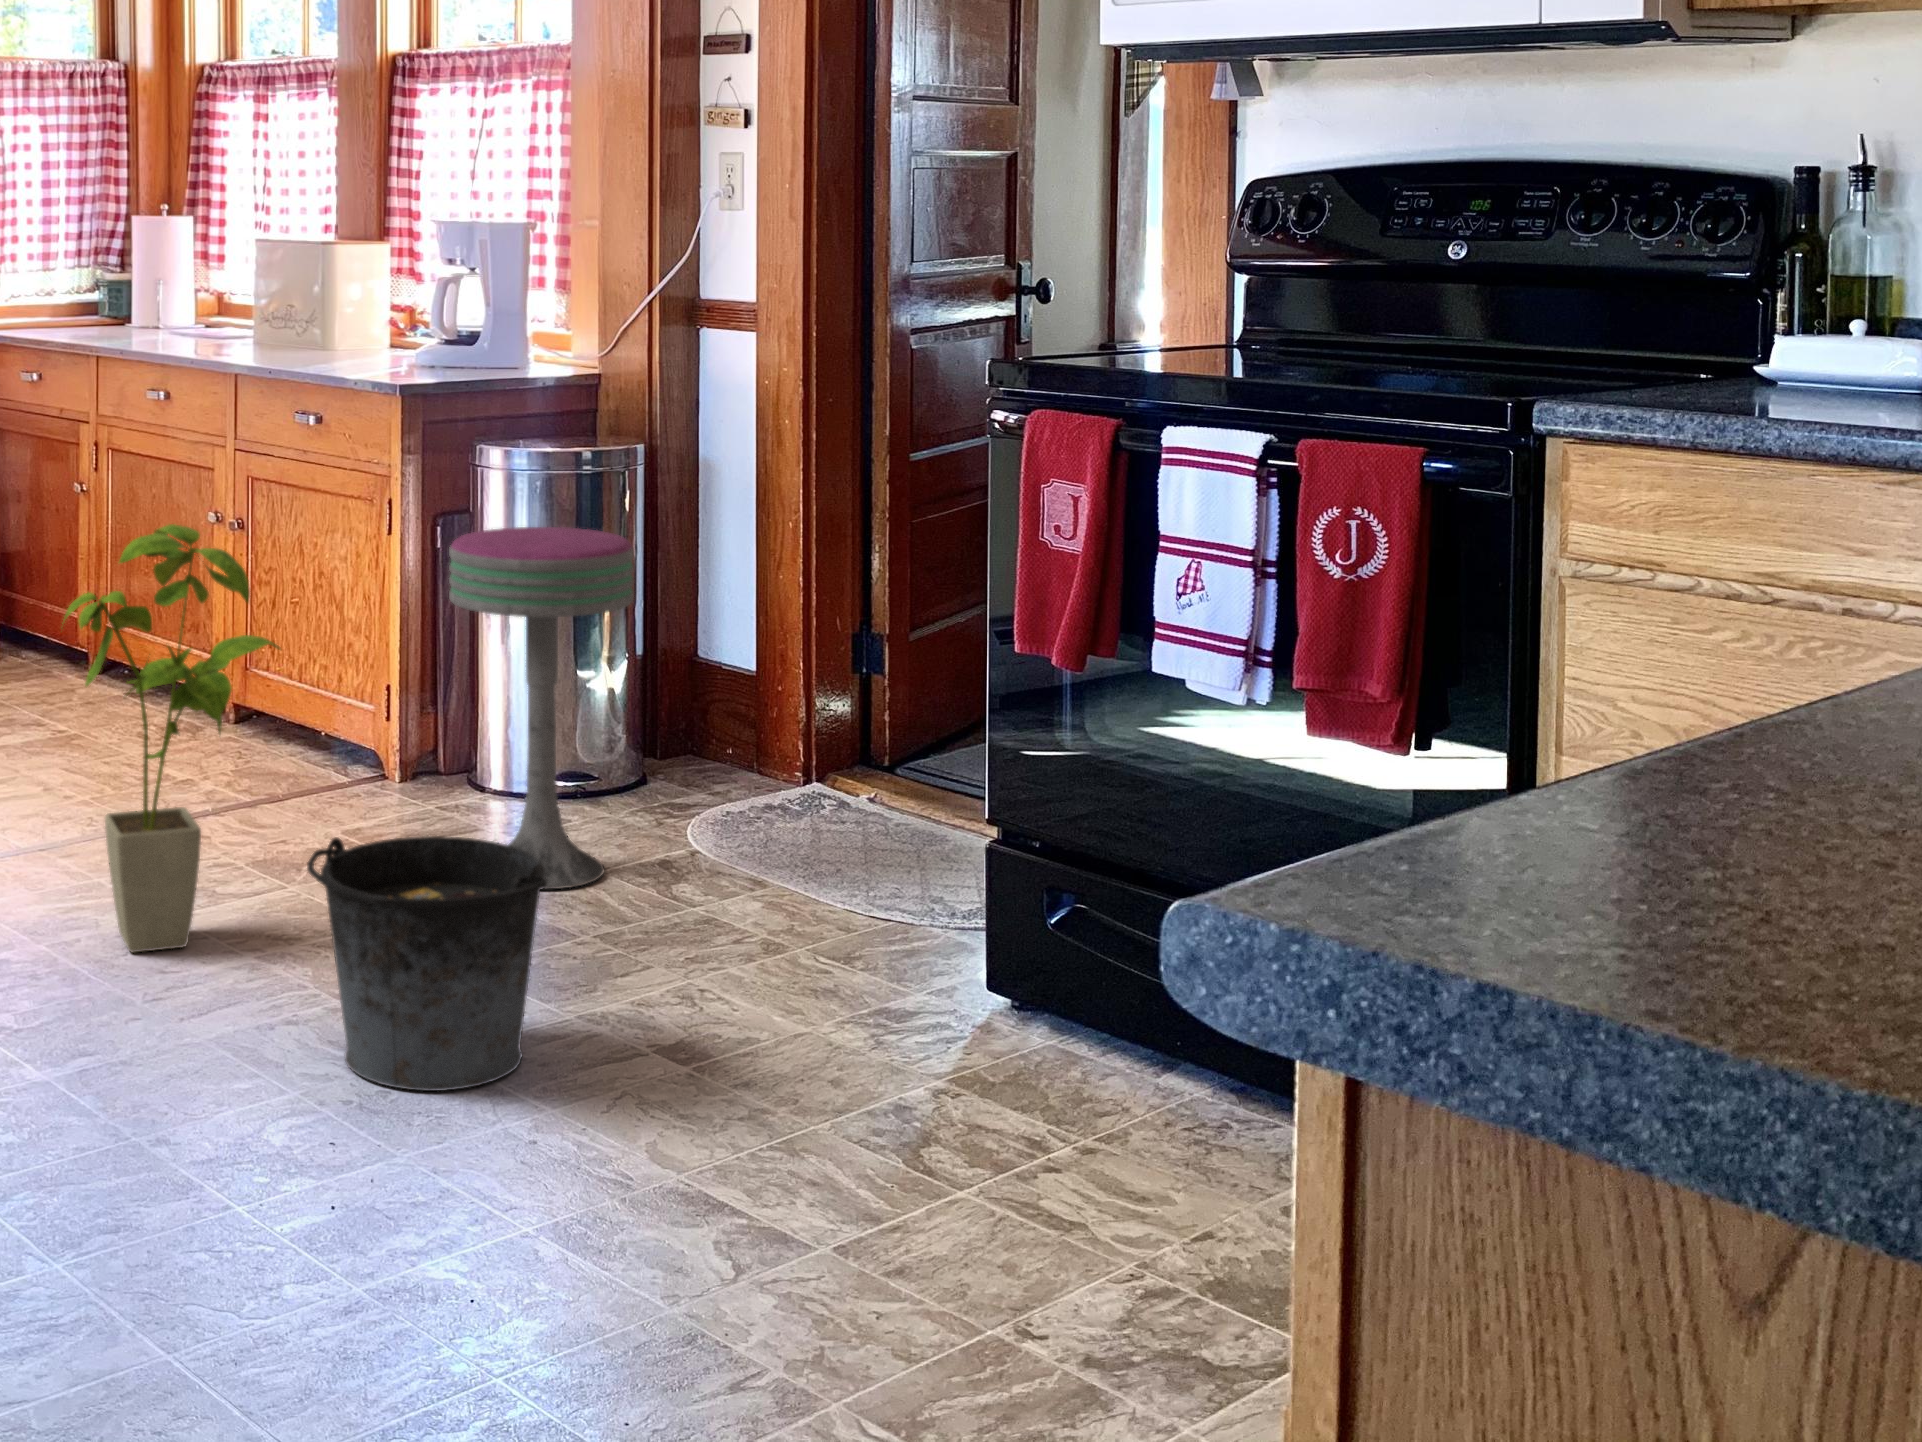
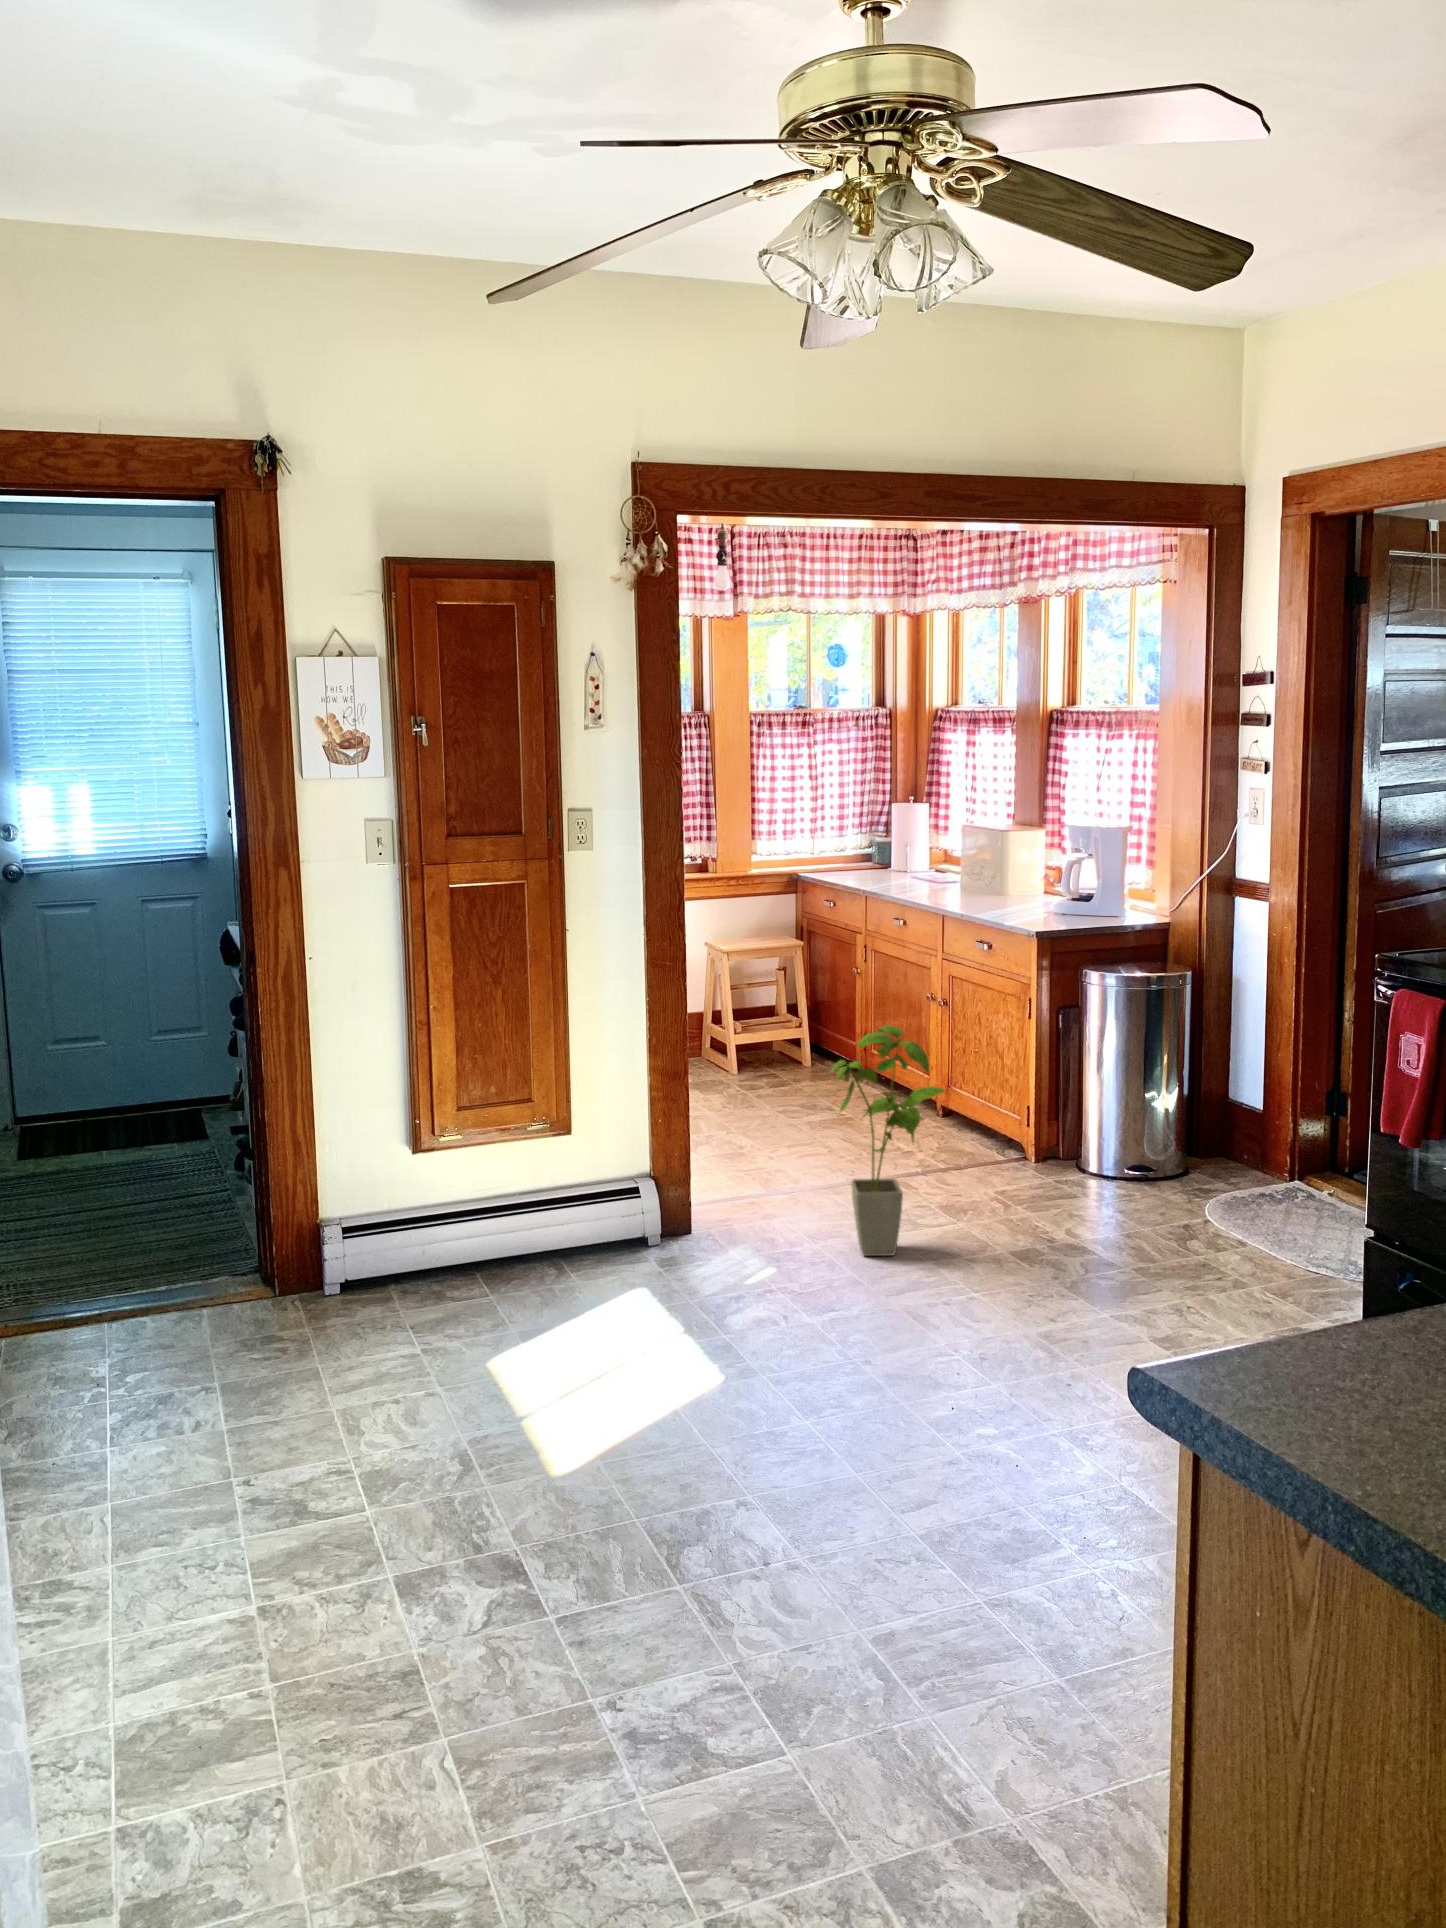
bar stool: present [449,527,634,889] -> none [1054,1026,1167,1239]
bucket: present [307,836,548,1091] -> none [952,1208,1087,1351]

